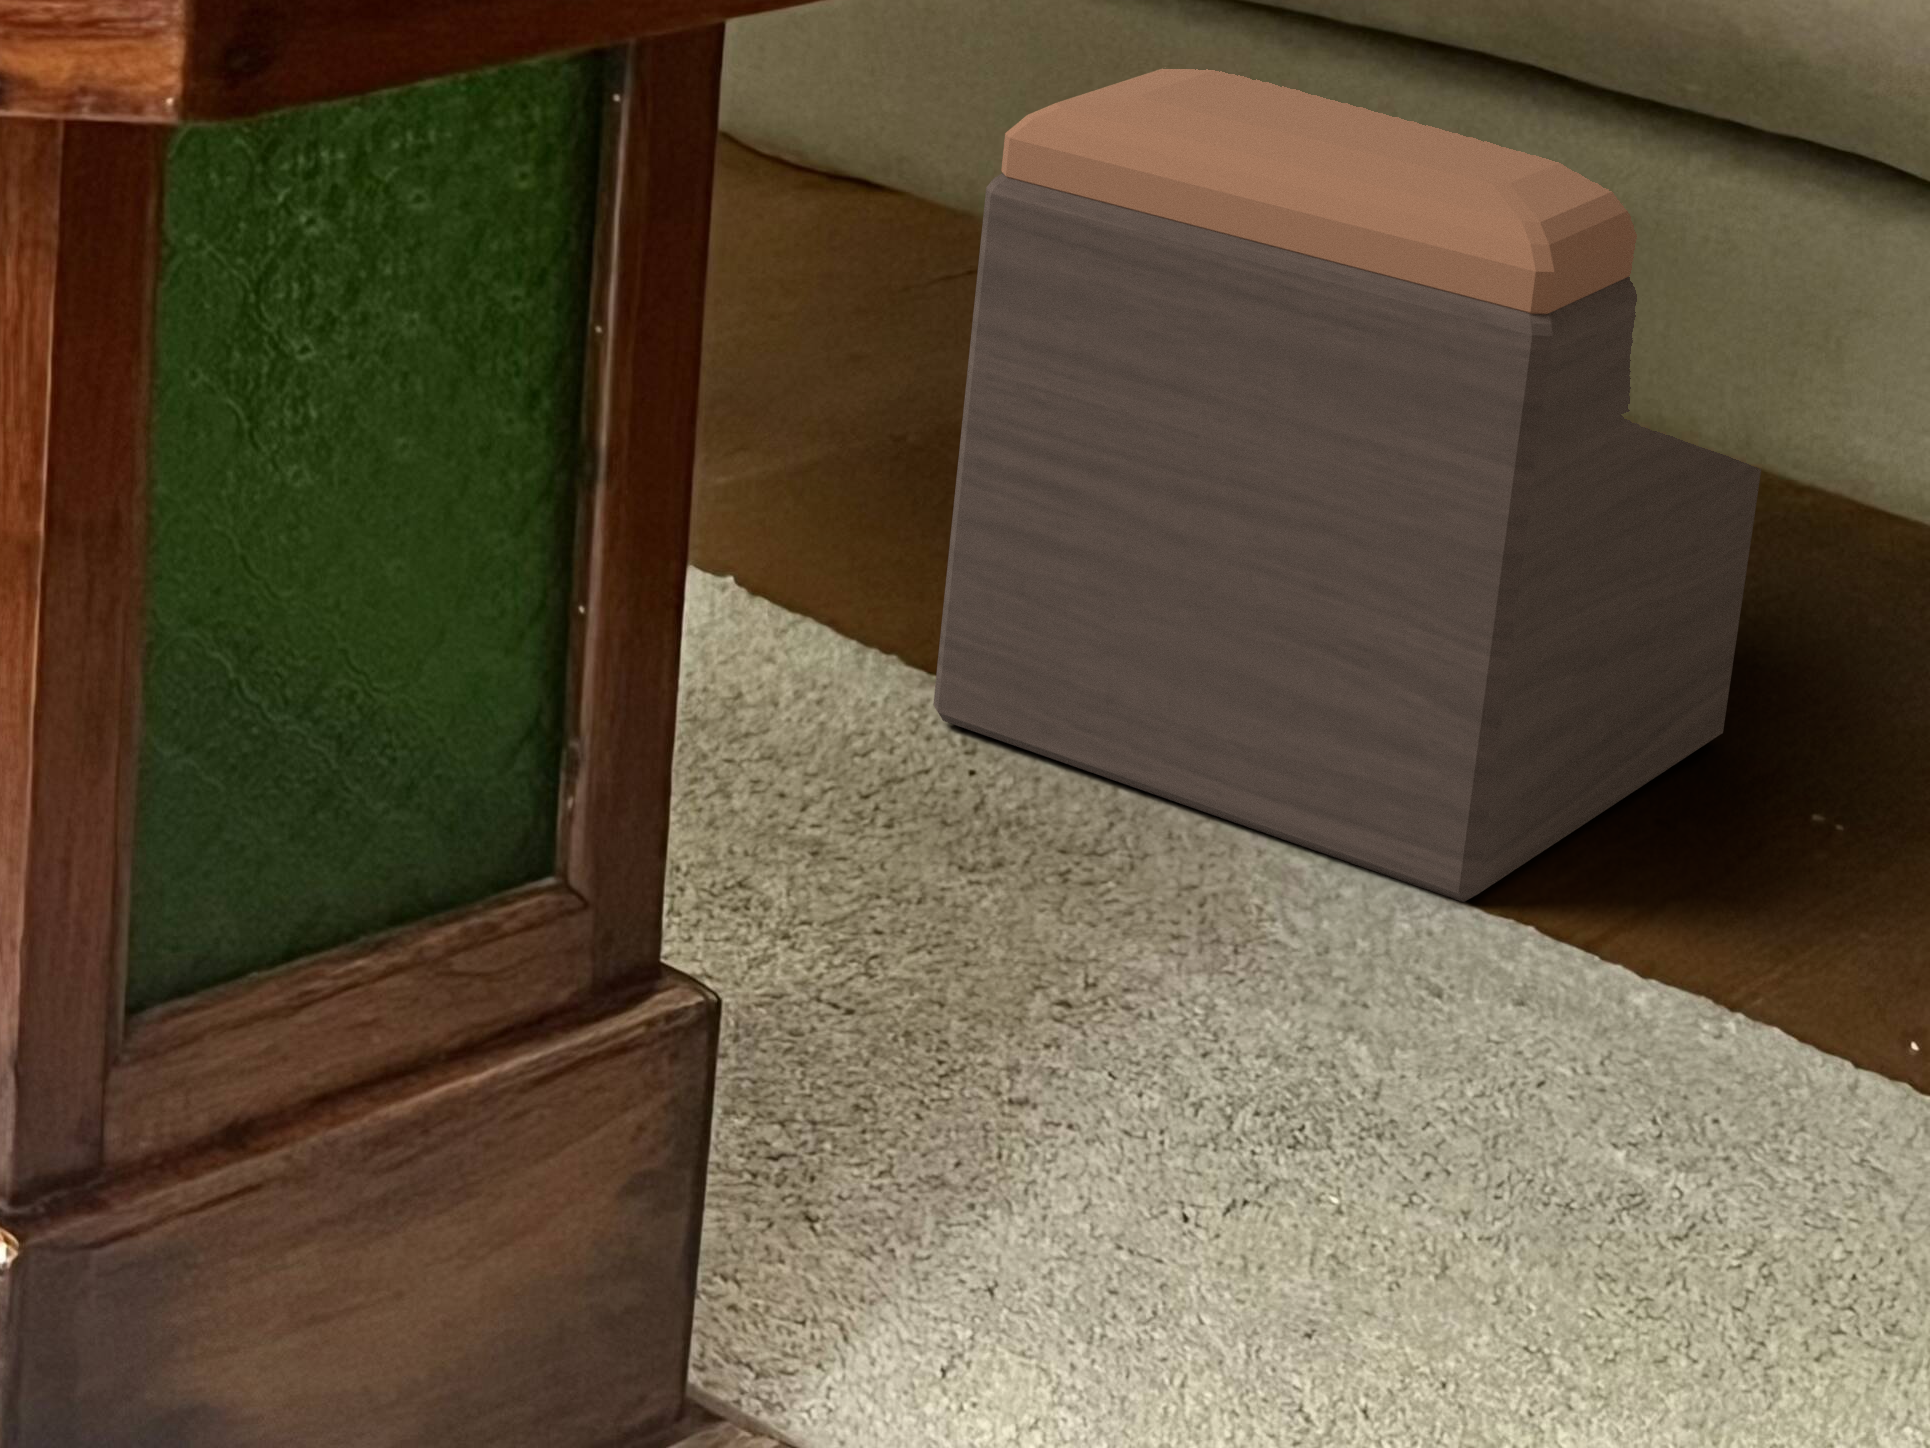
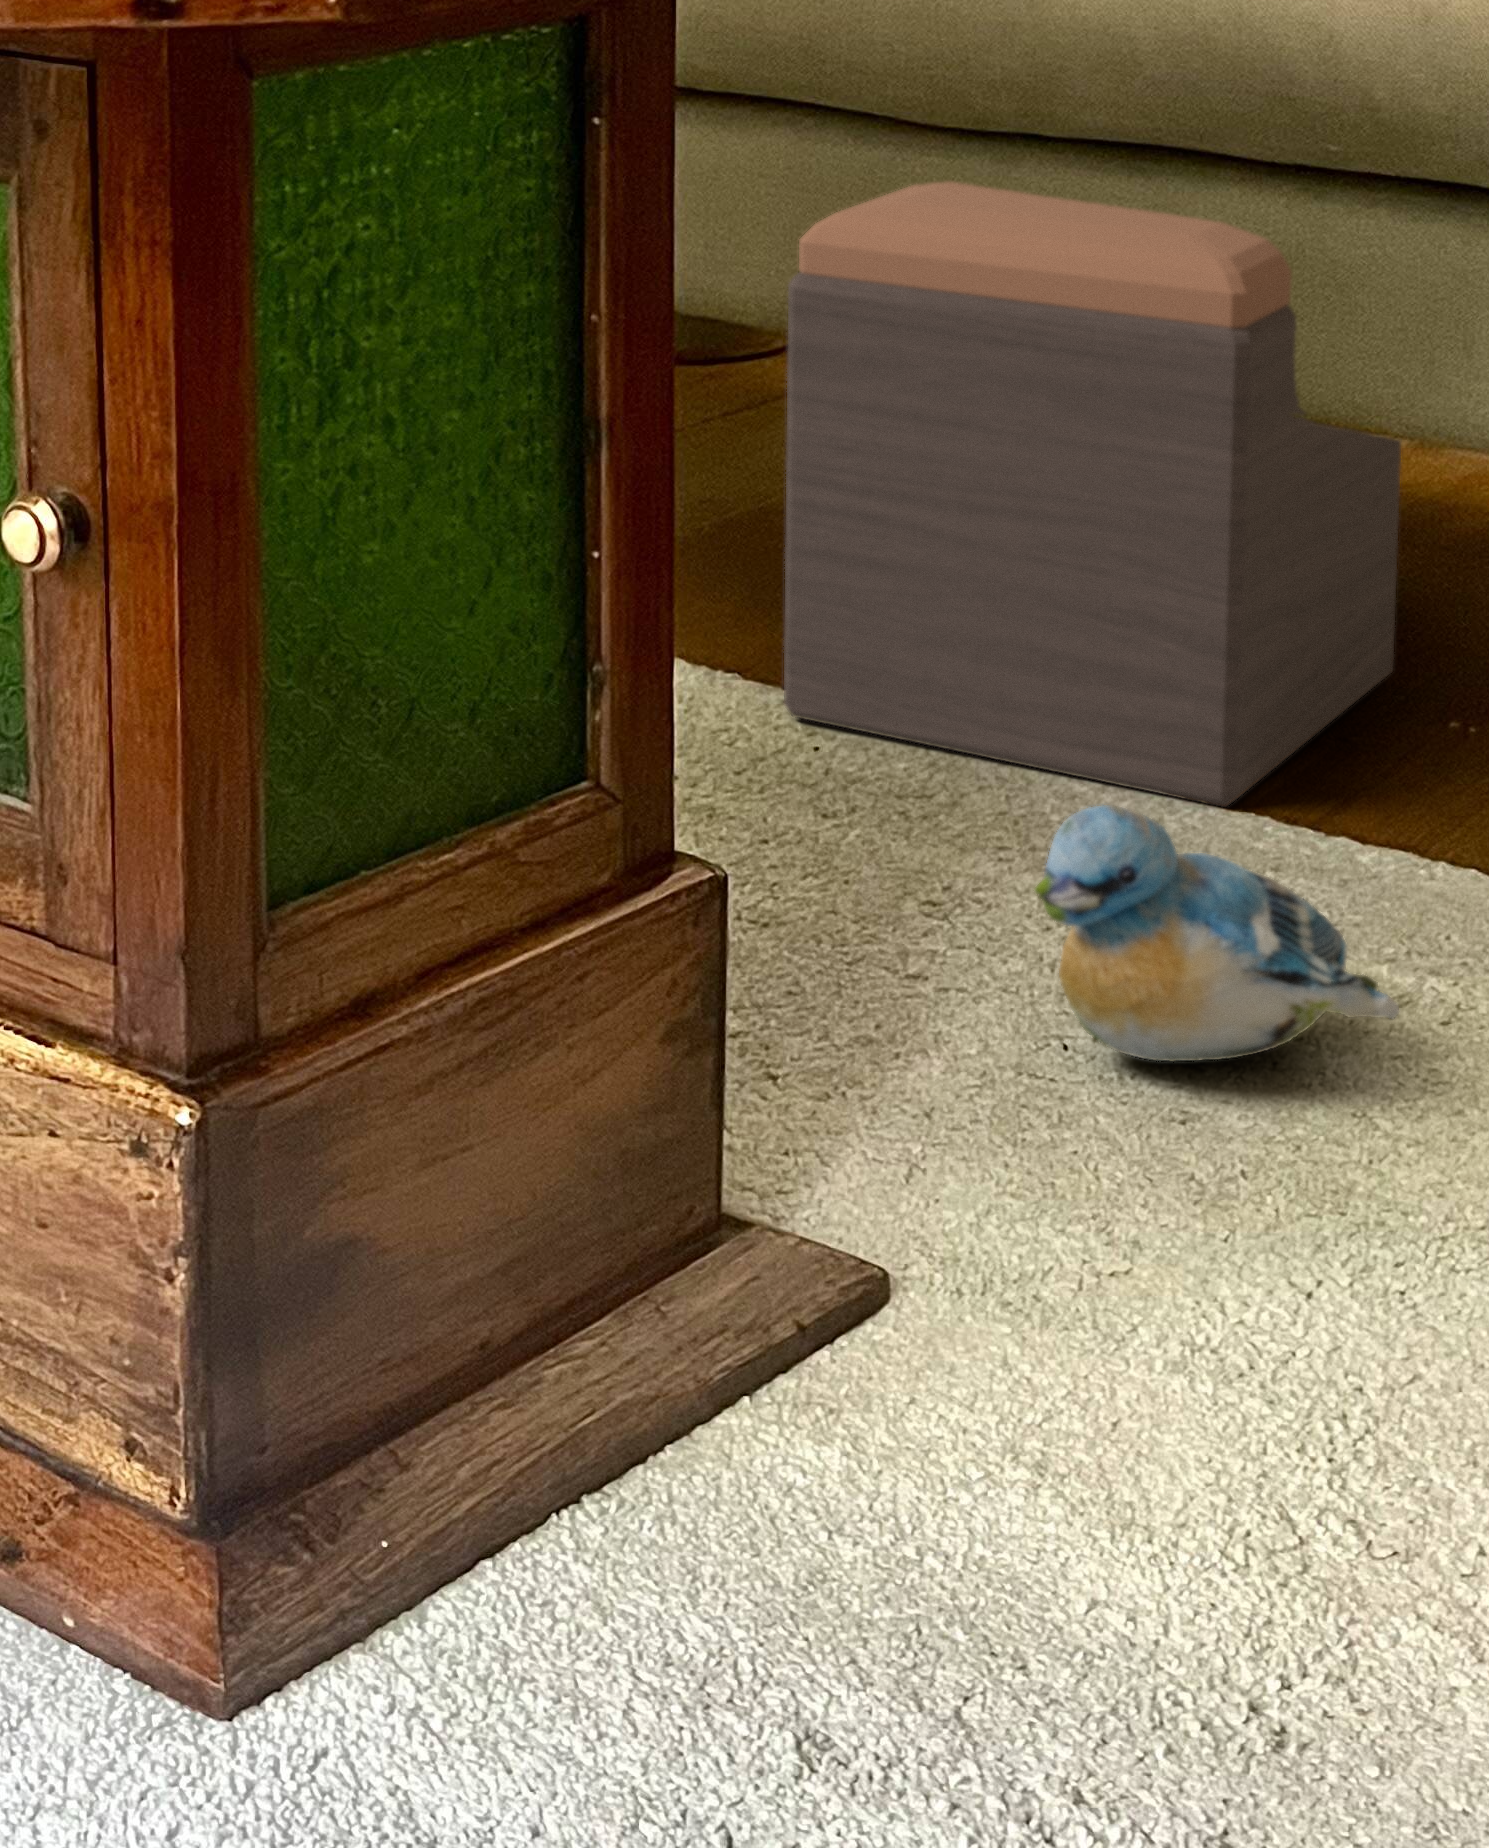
plush toy: none [1156,933,1597,1252] -> present [1035,805,1399,1062]

